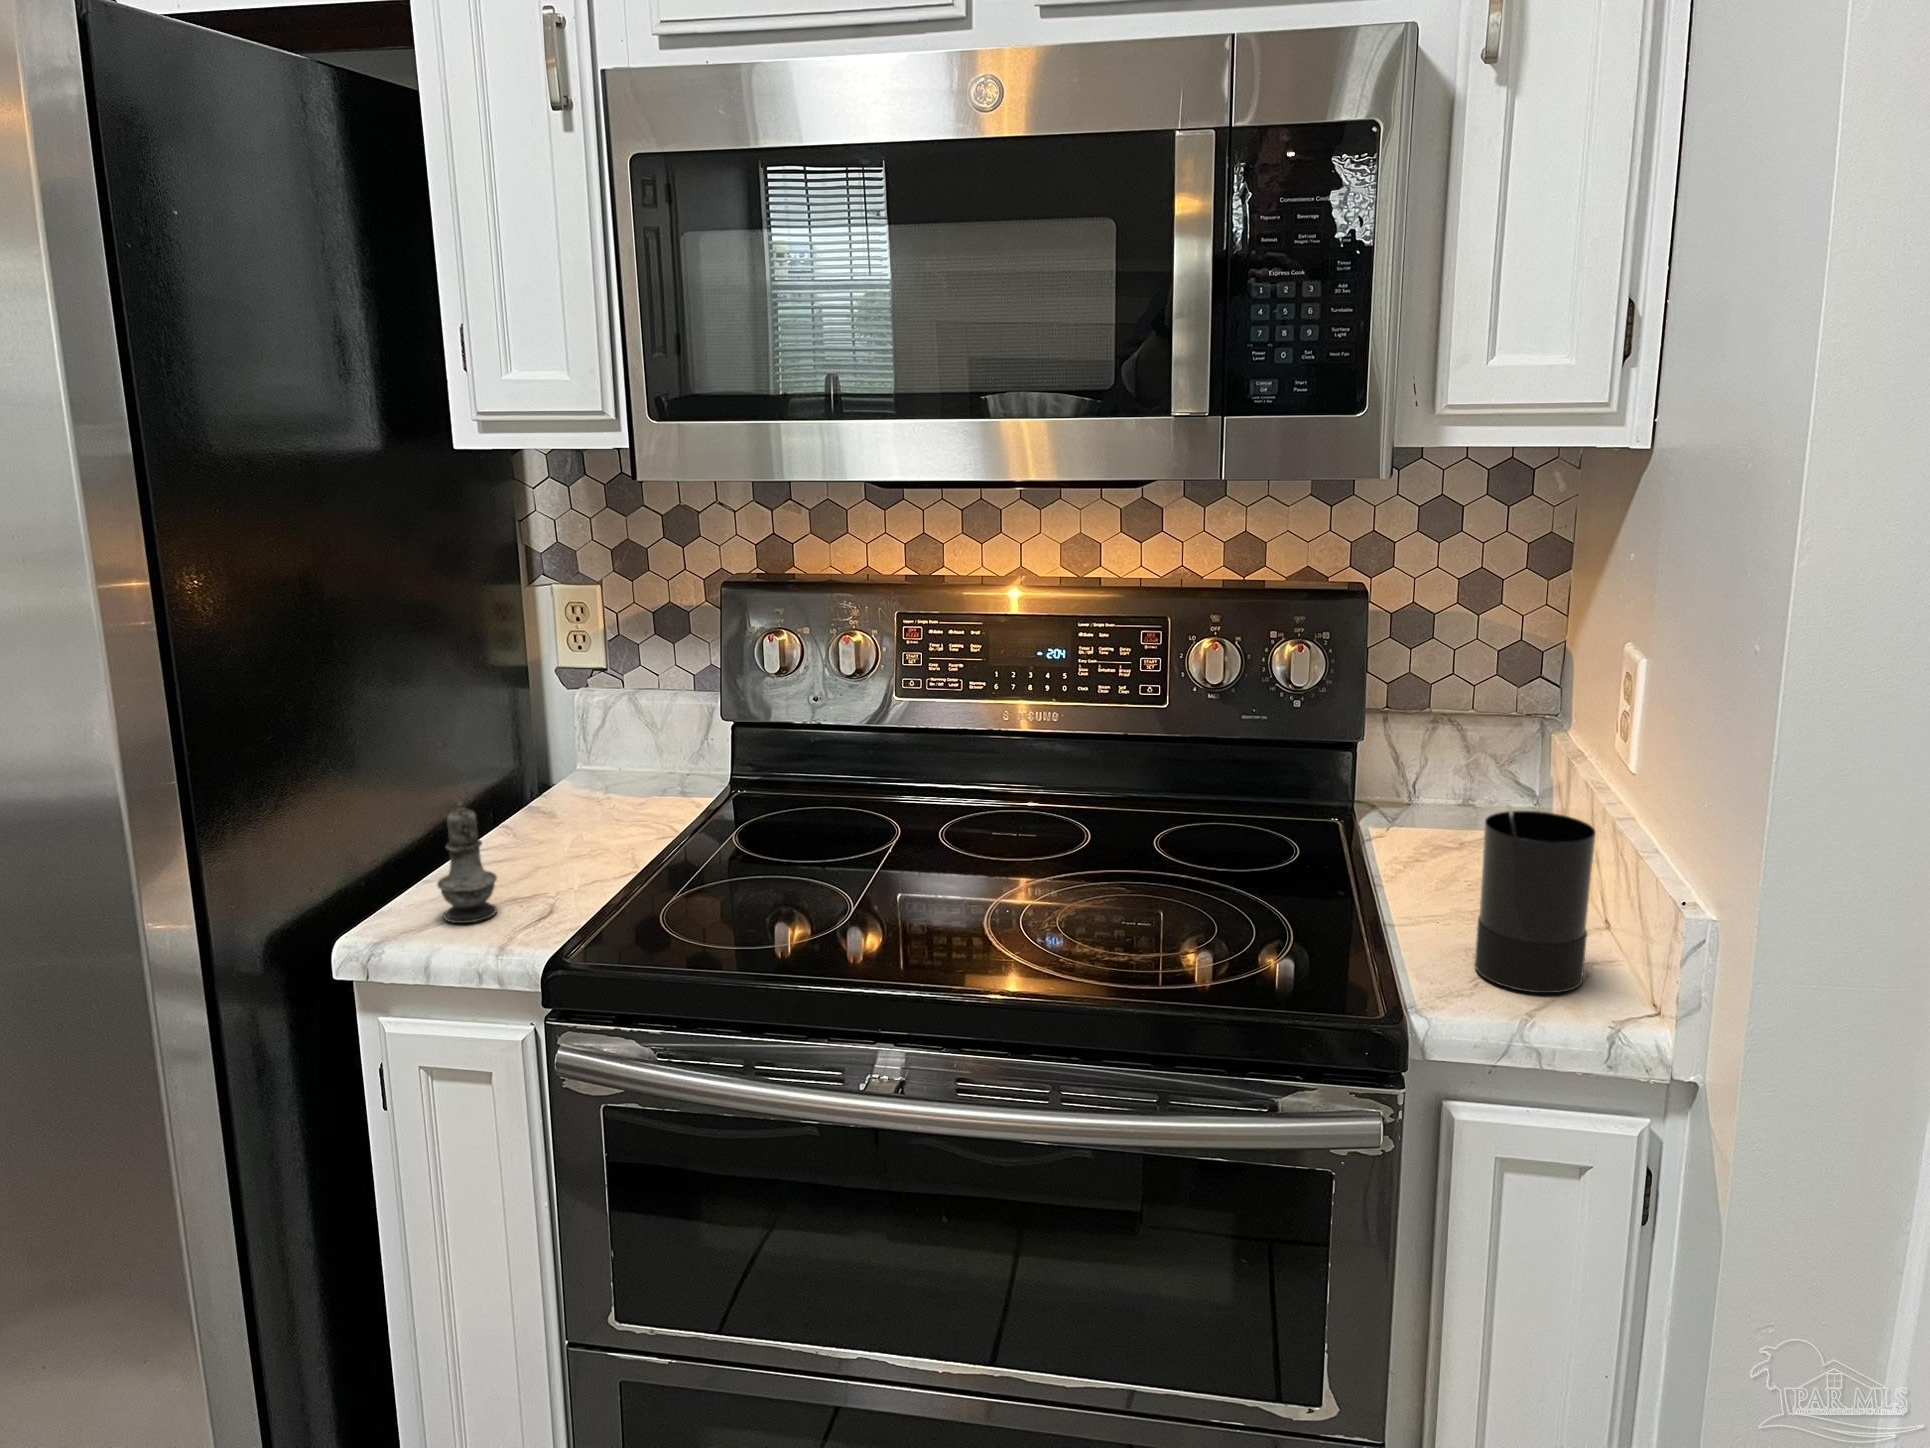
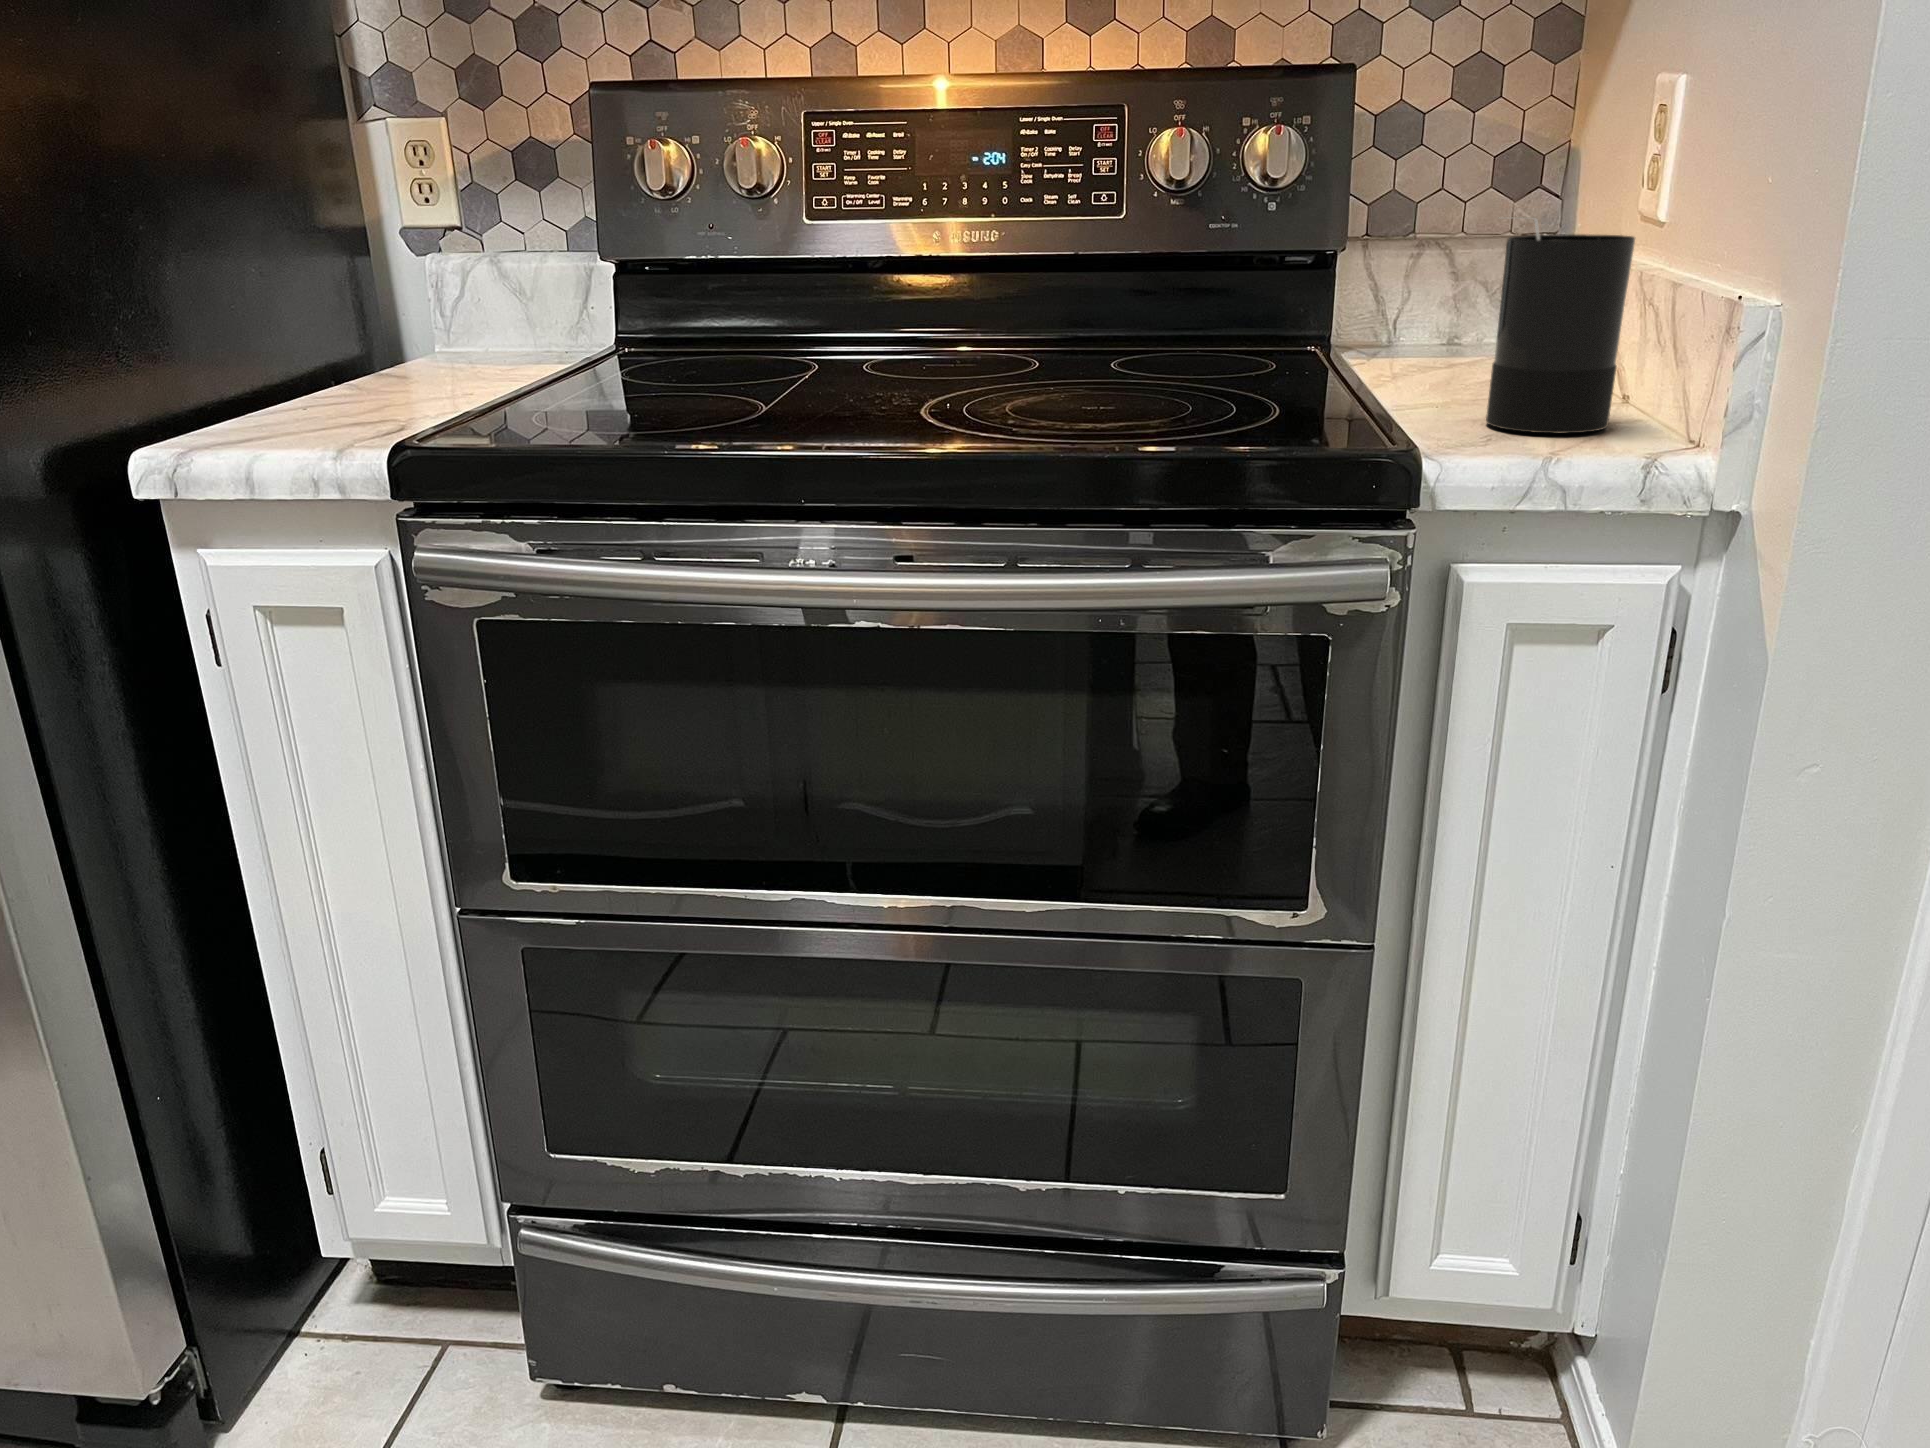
salt shaker: present [437,801,497,923] -> none [254,281,334,436]

